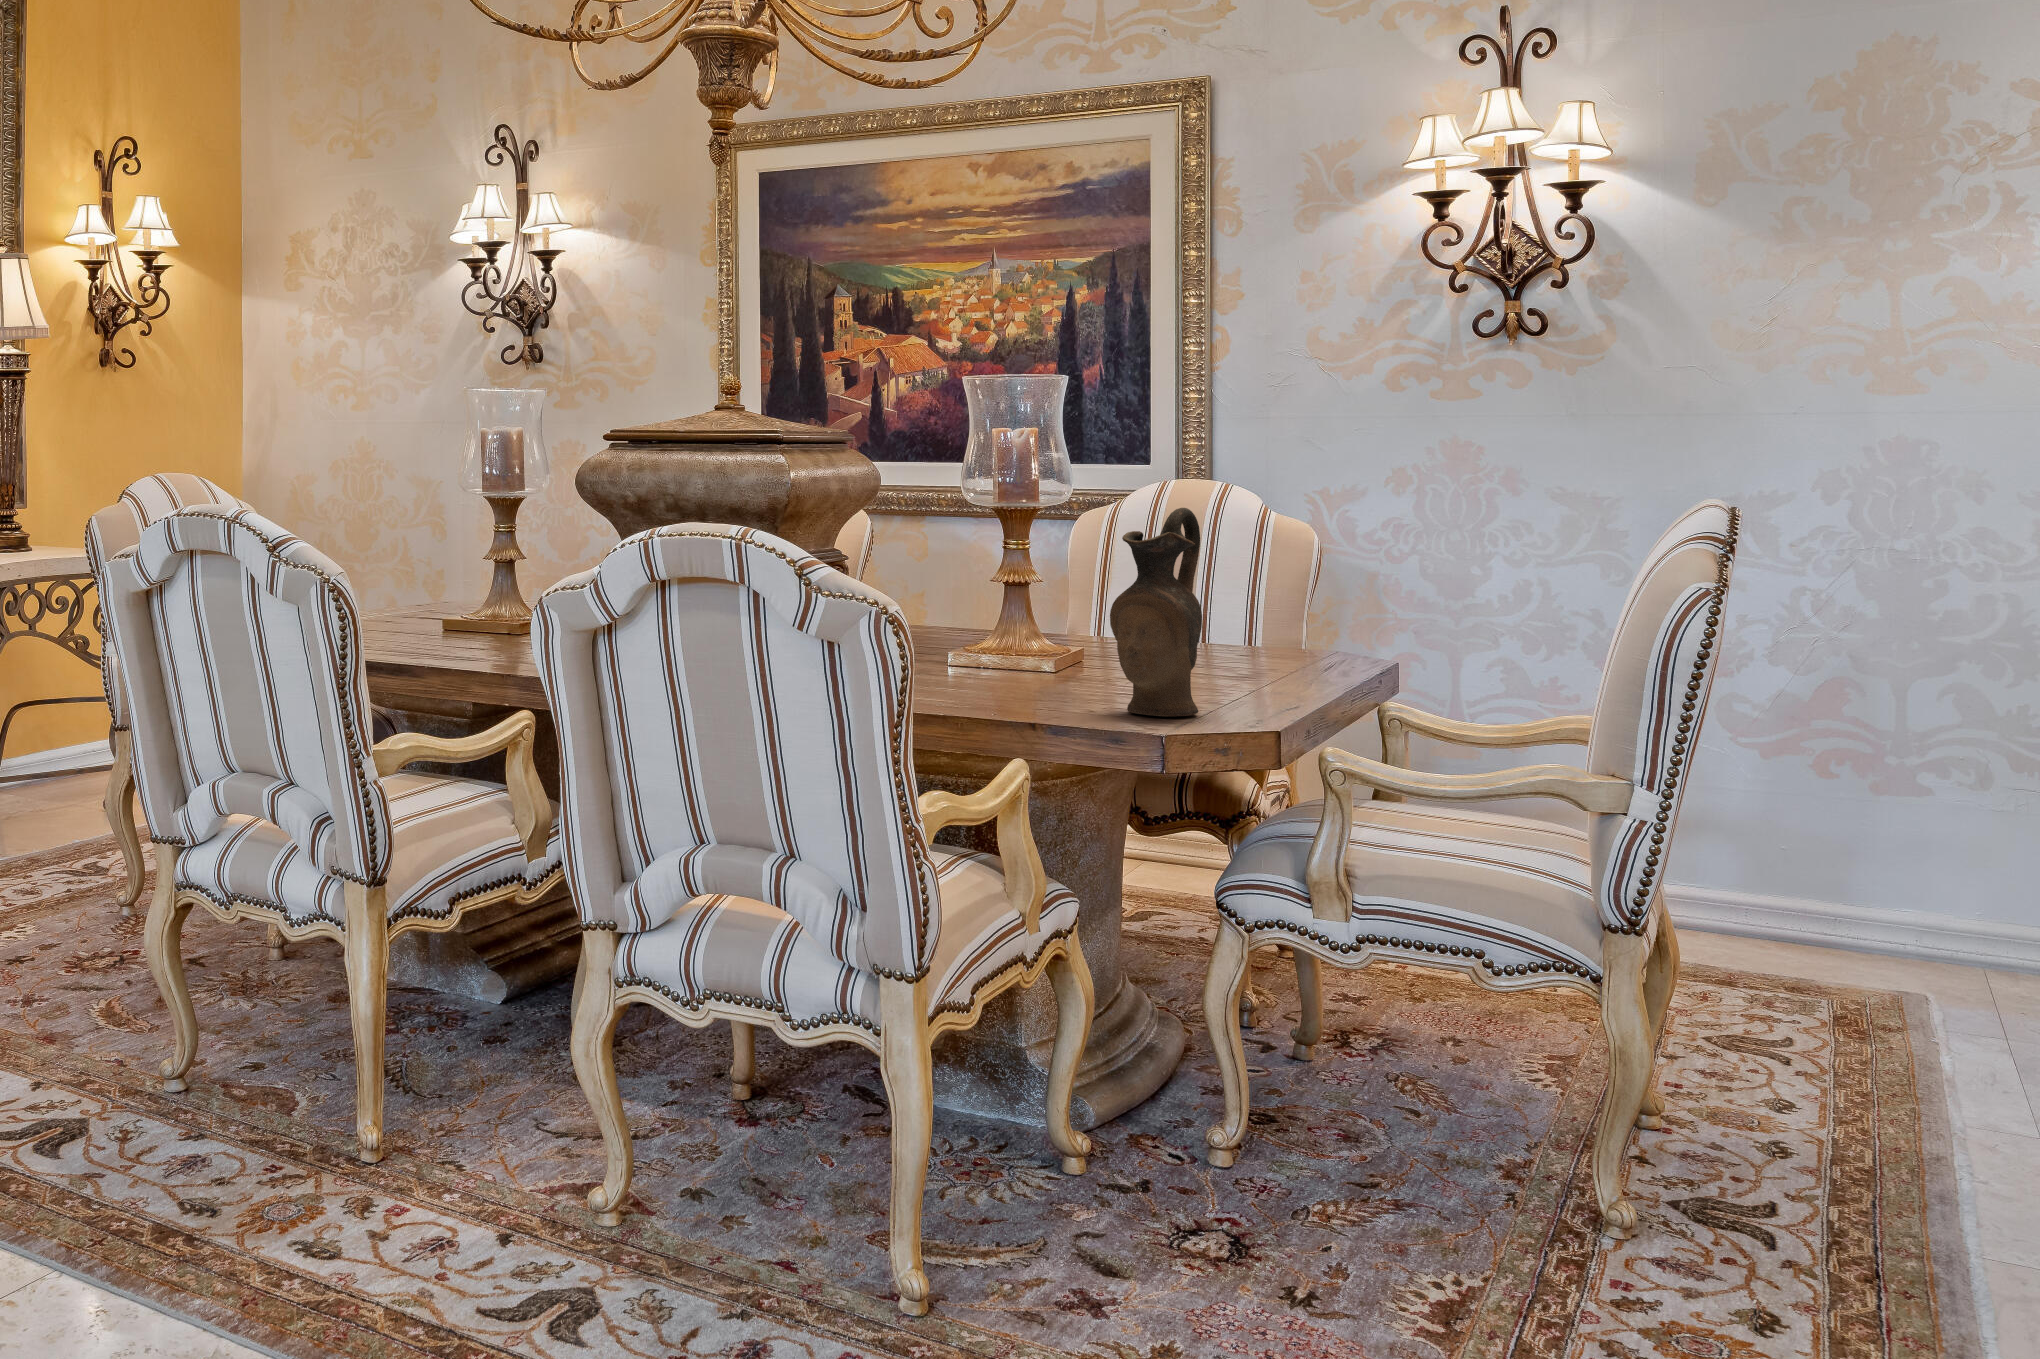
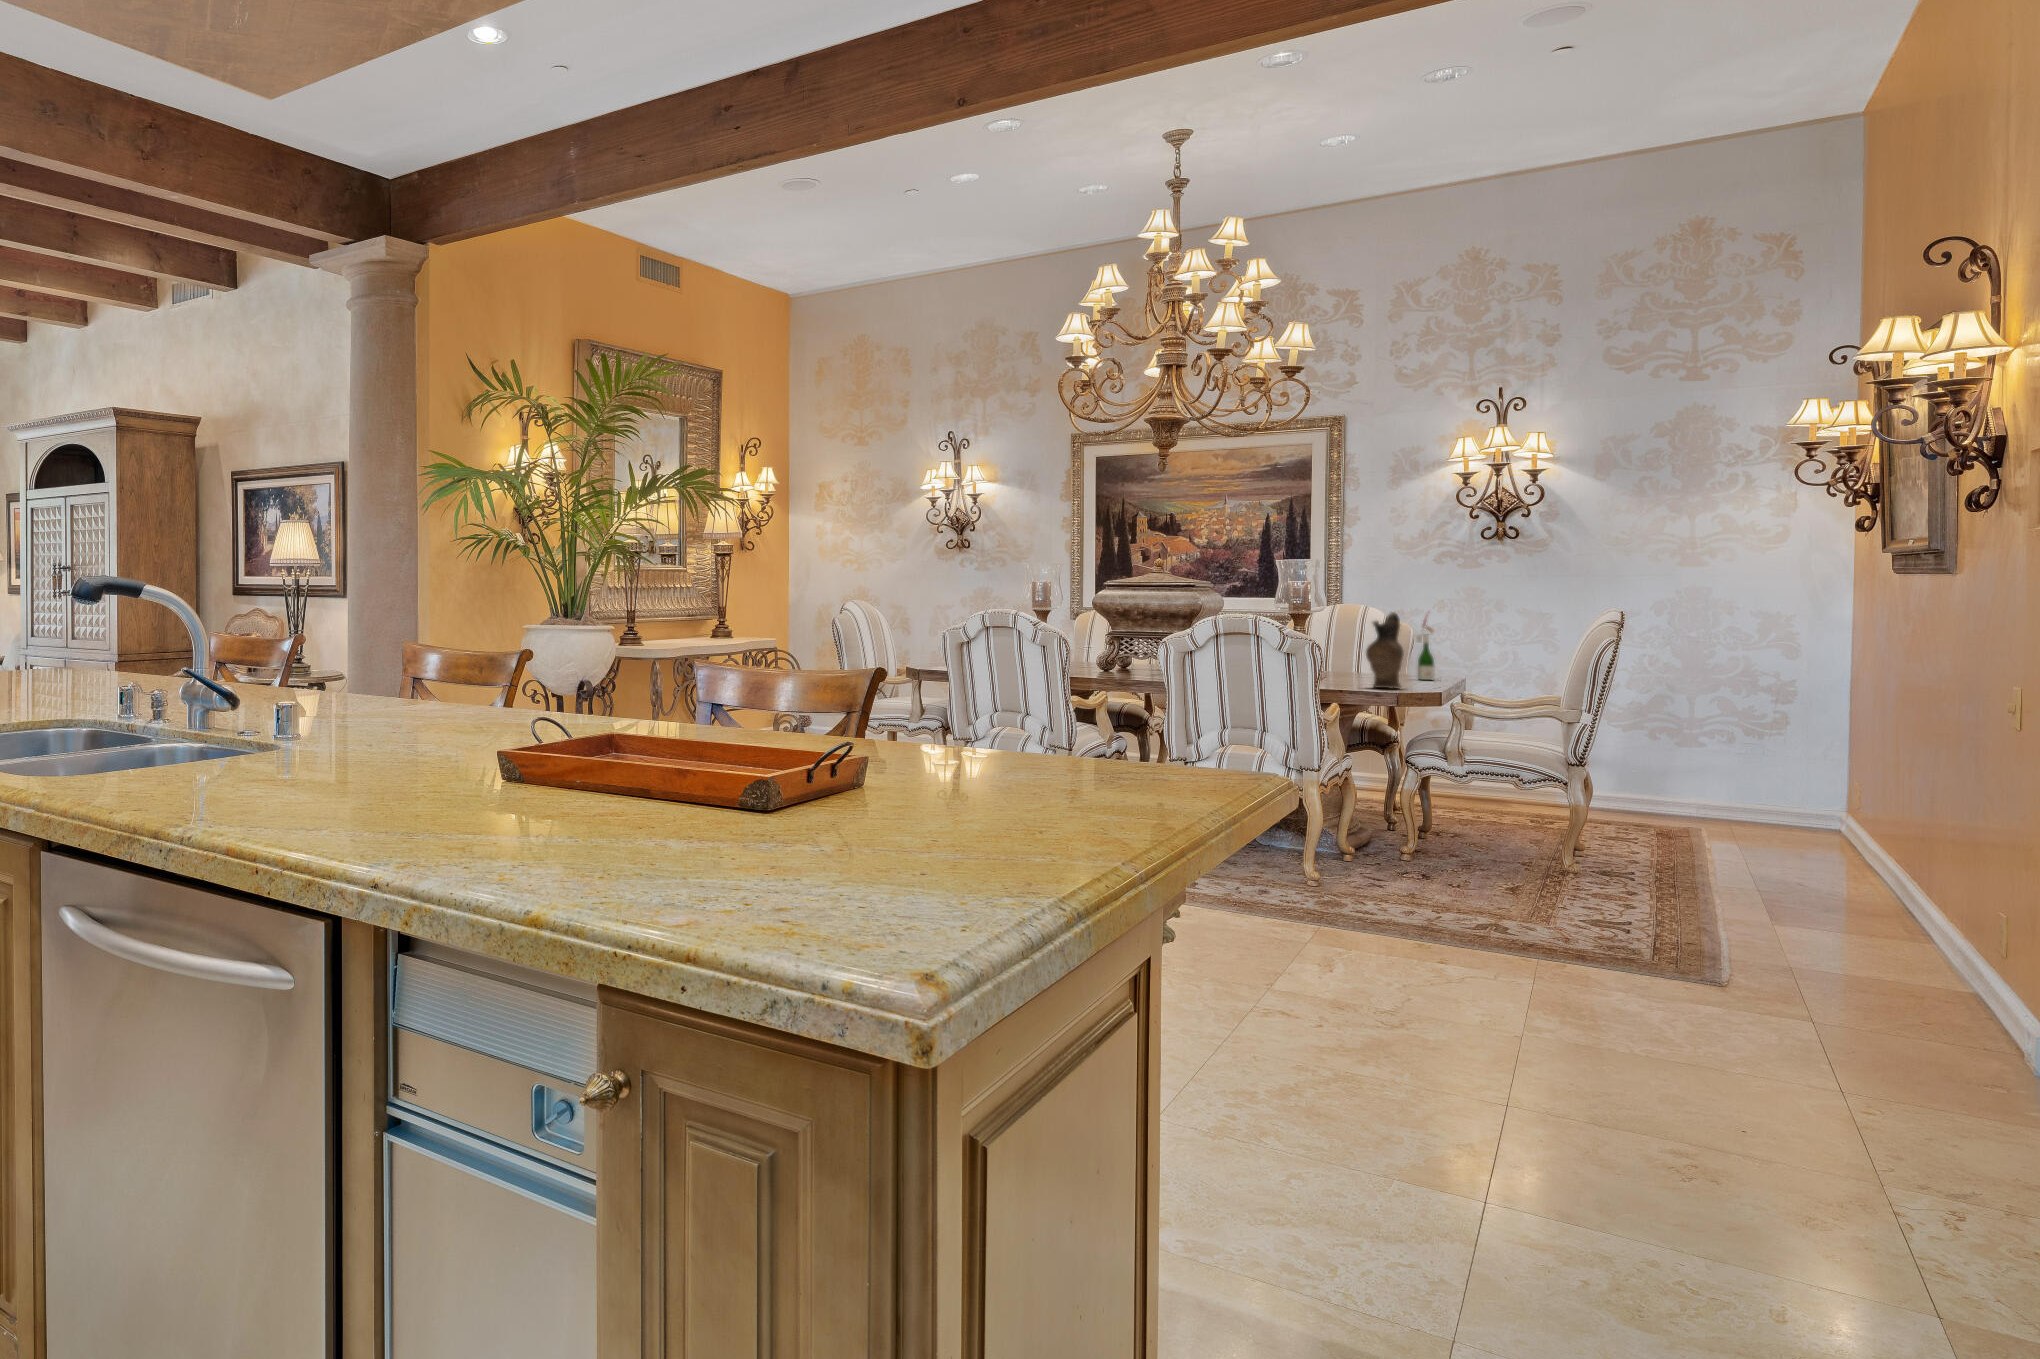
wine bottle: none [1282,498,1340,671] -> present [1416,619,1434,680]

